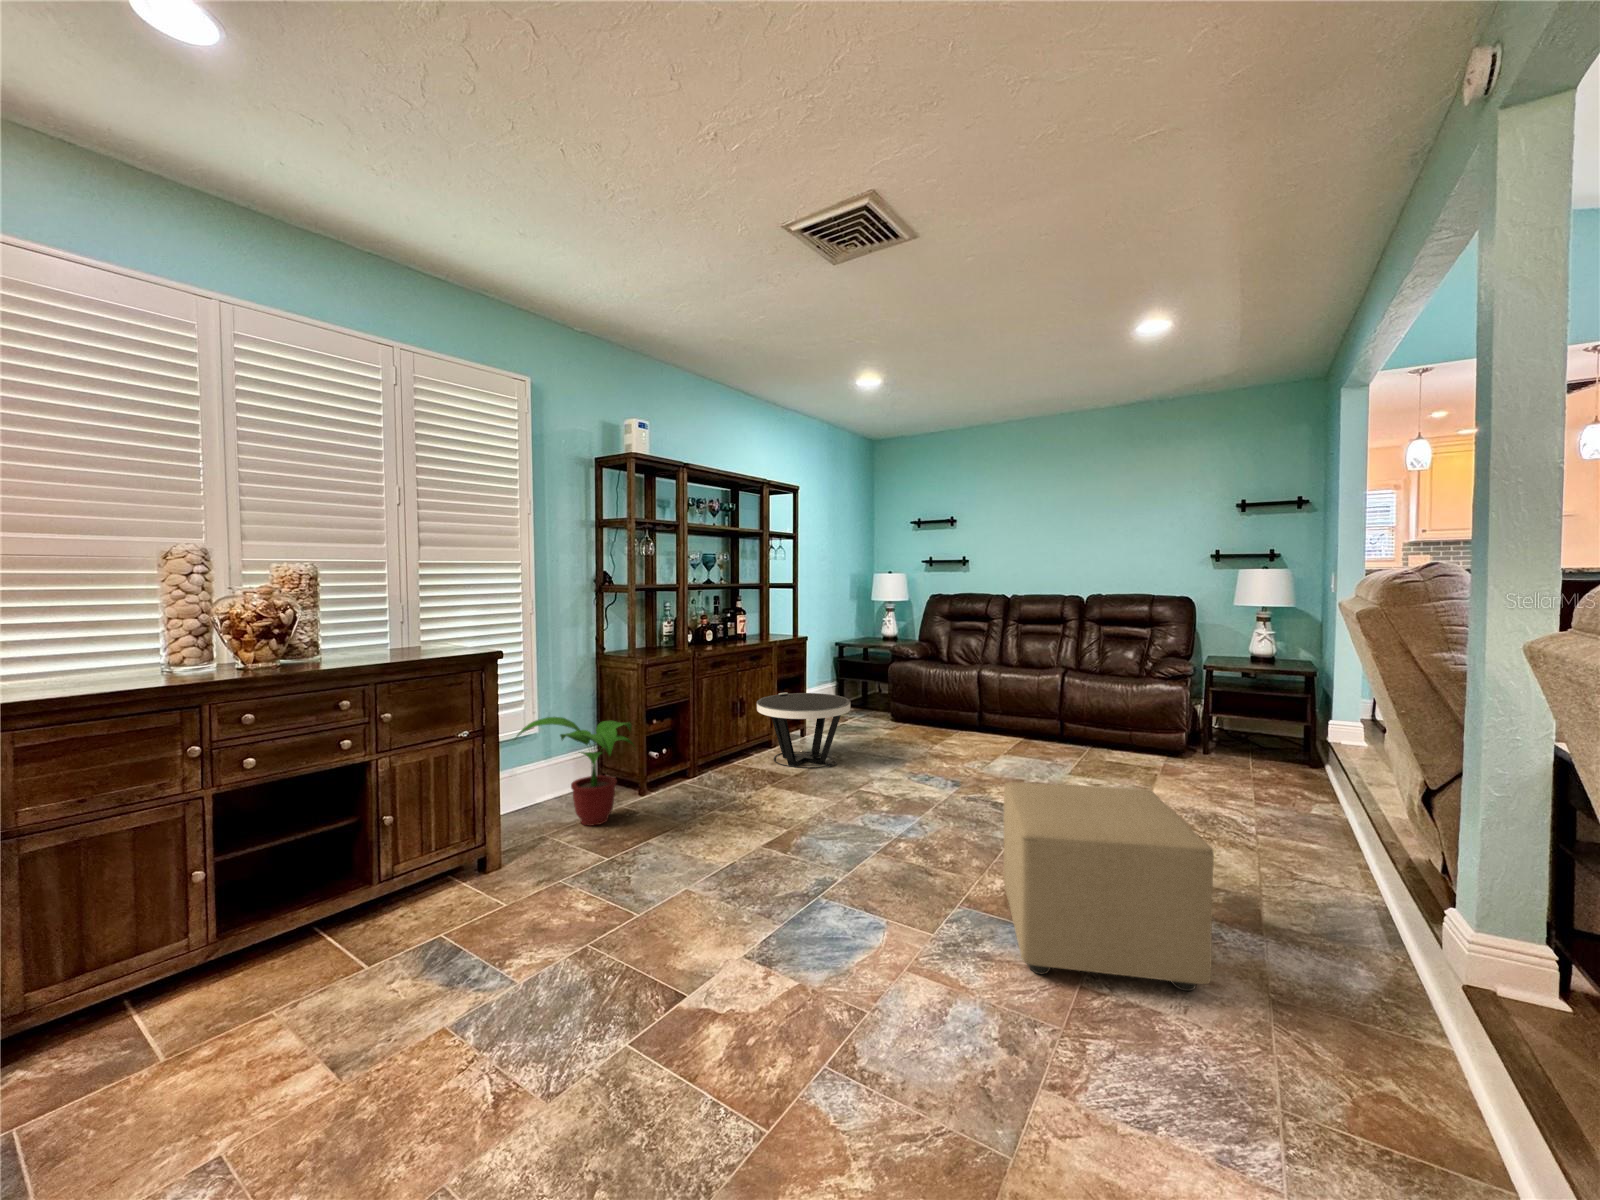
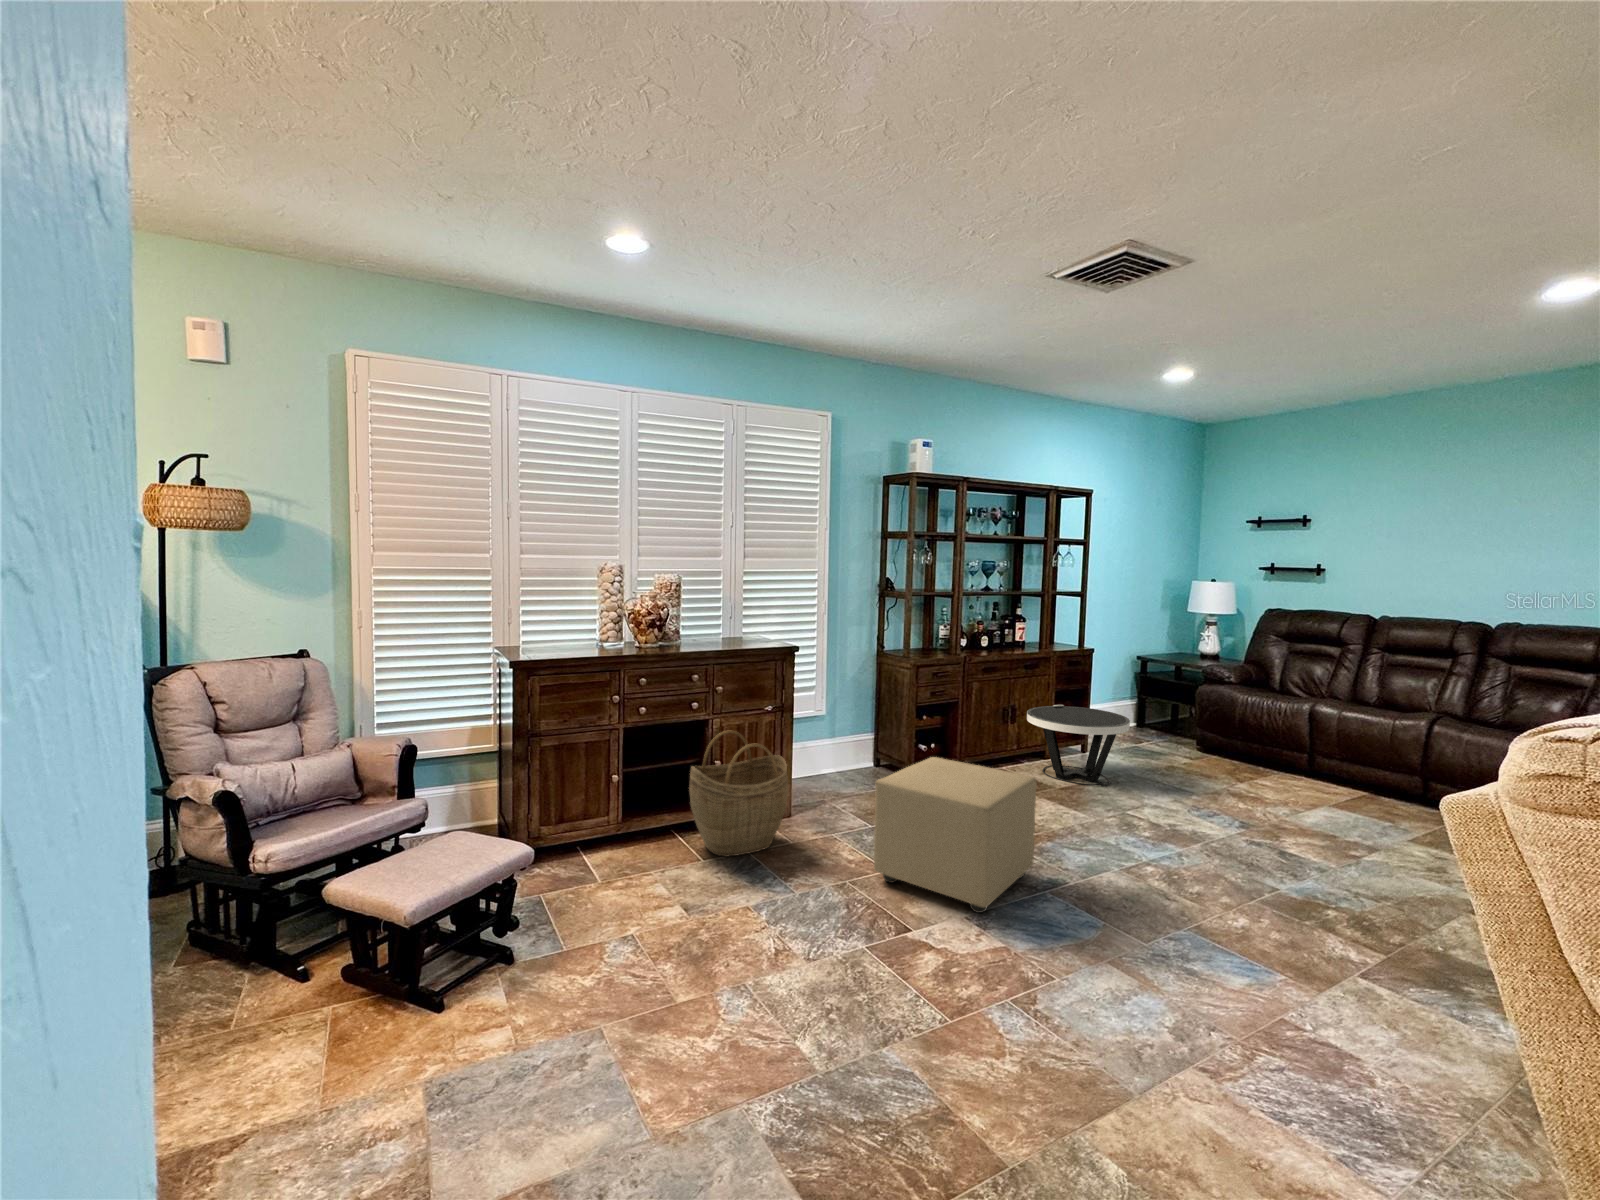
potted plant: present [516,717,634,826] -> none [805,703,902,799]
woven basket: none [338,772,497,954] -> present [689,731,788,857]
ottoman: present [1004,782,1214,991] -> present [874,757,1036,913]

